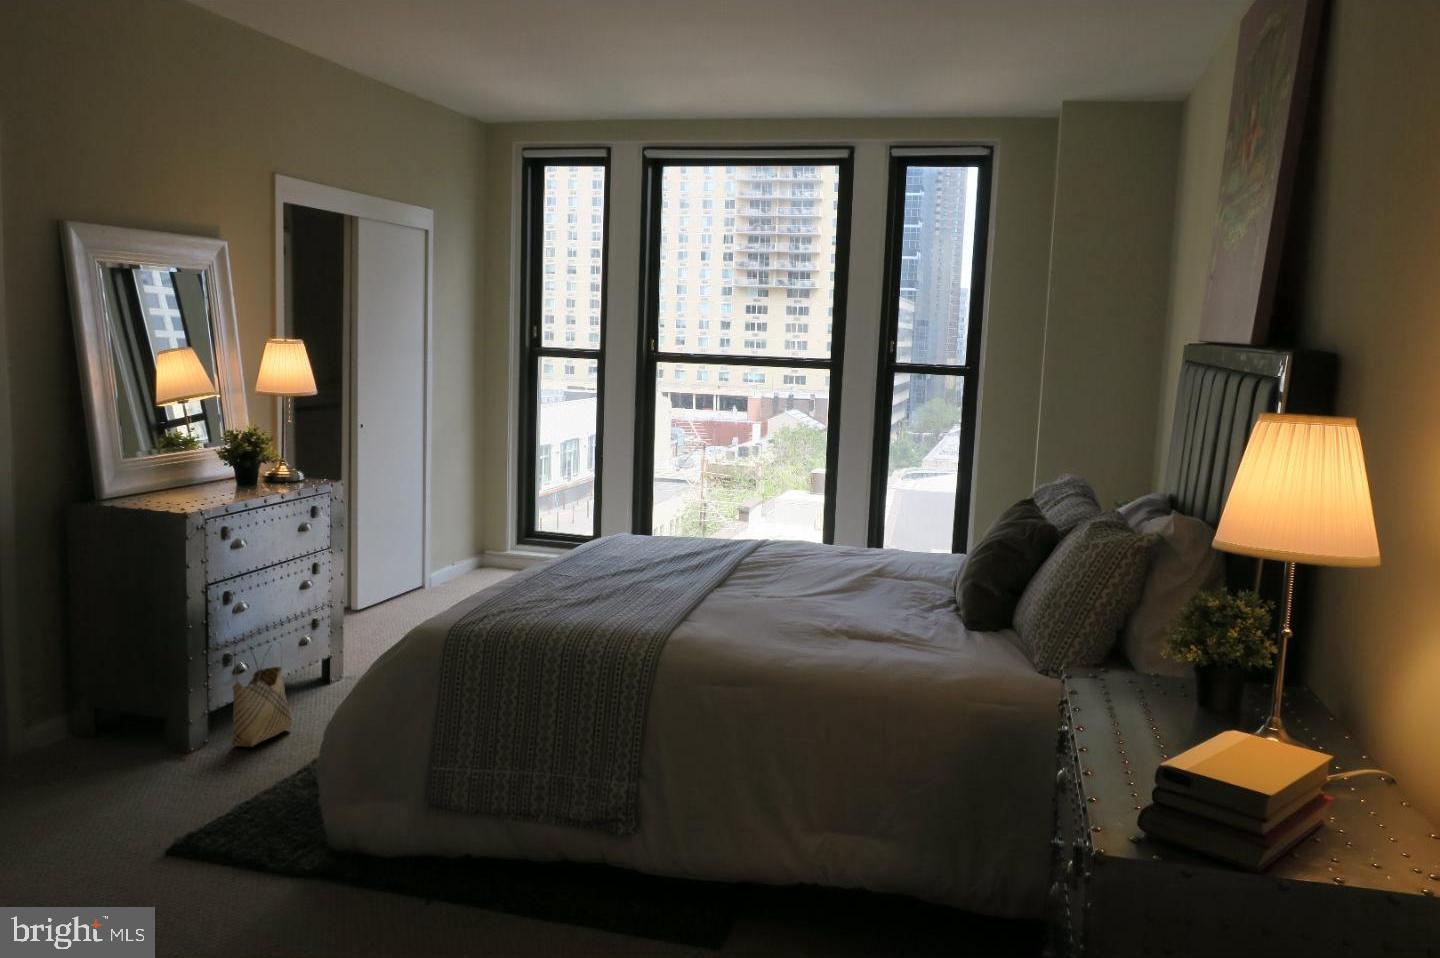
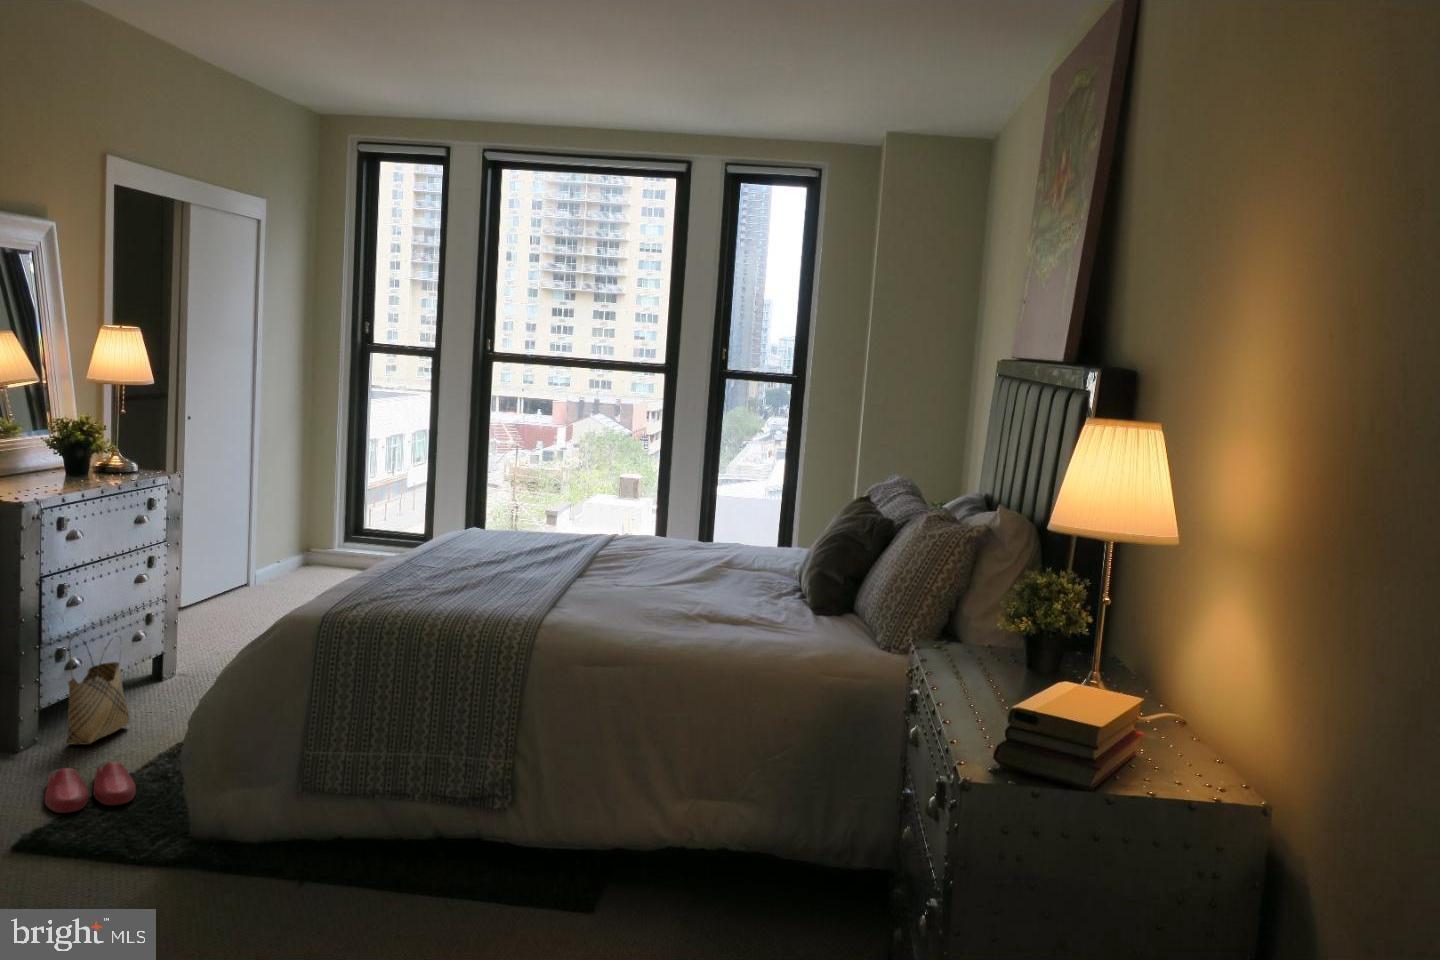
slippers: none [204,766,287,816] -> present [45,762,136,813]

